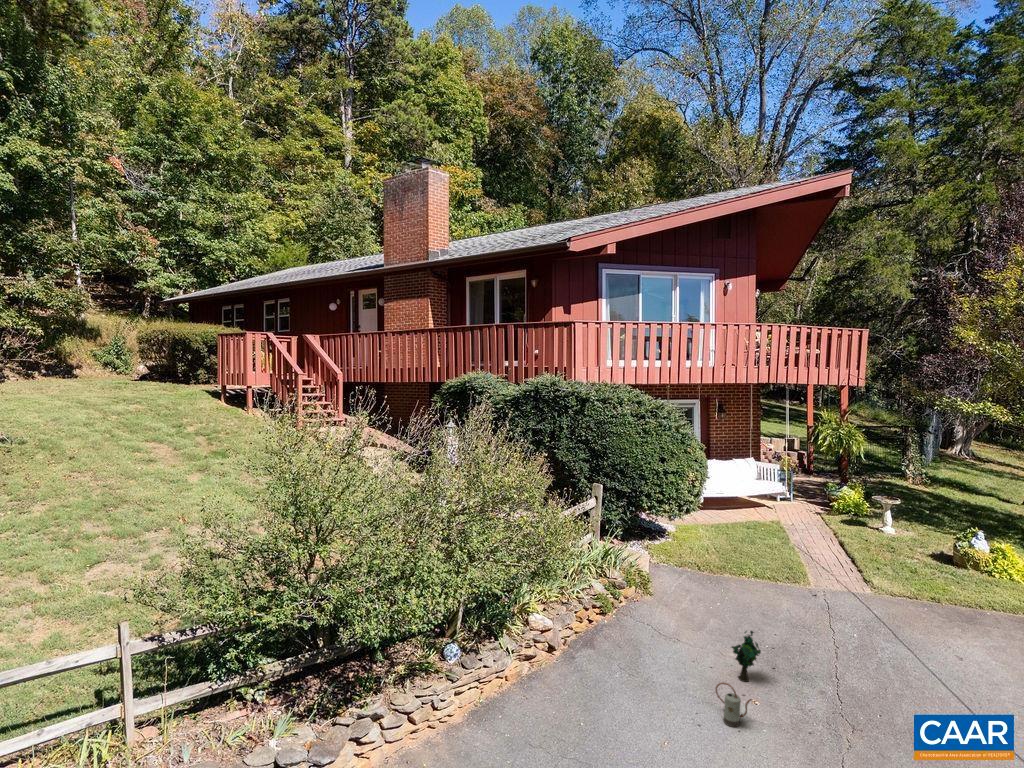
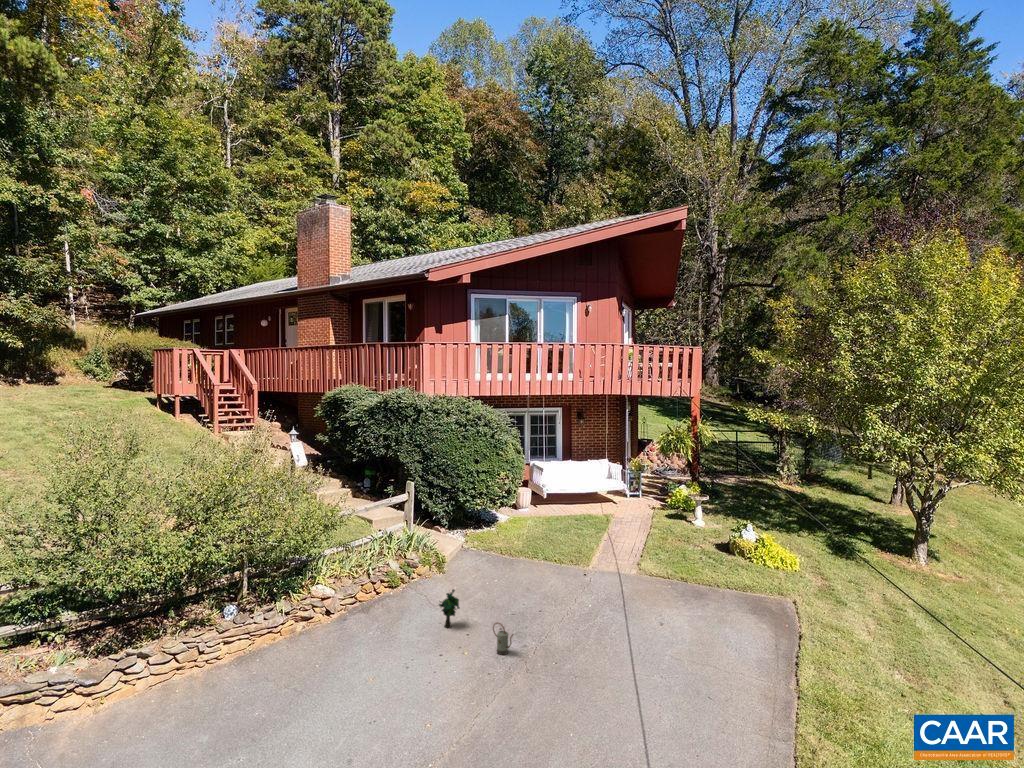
watering can: present [716,682,752,727] -> present [493,622,513,655]

